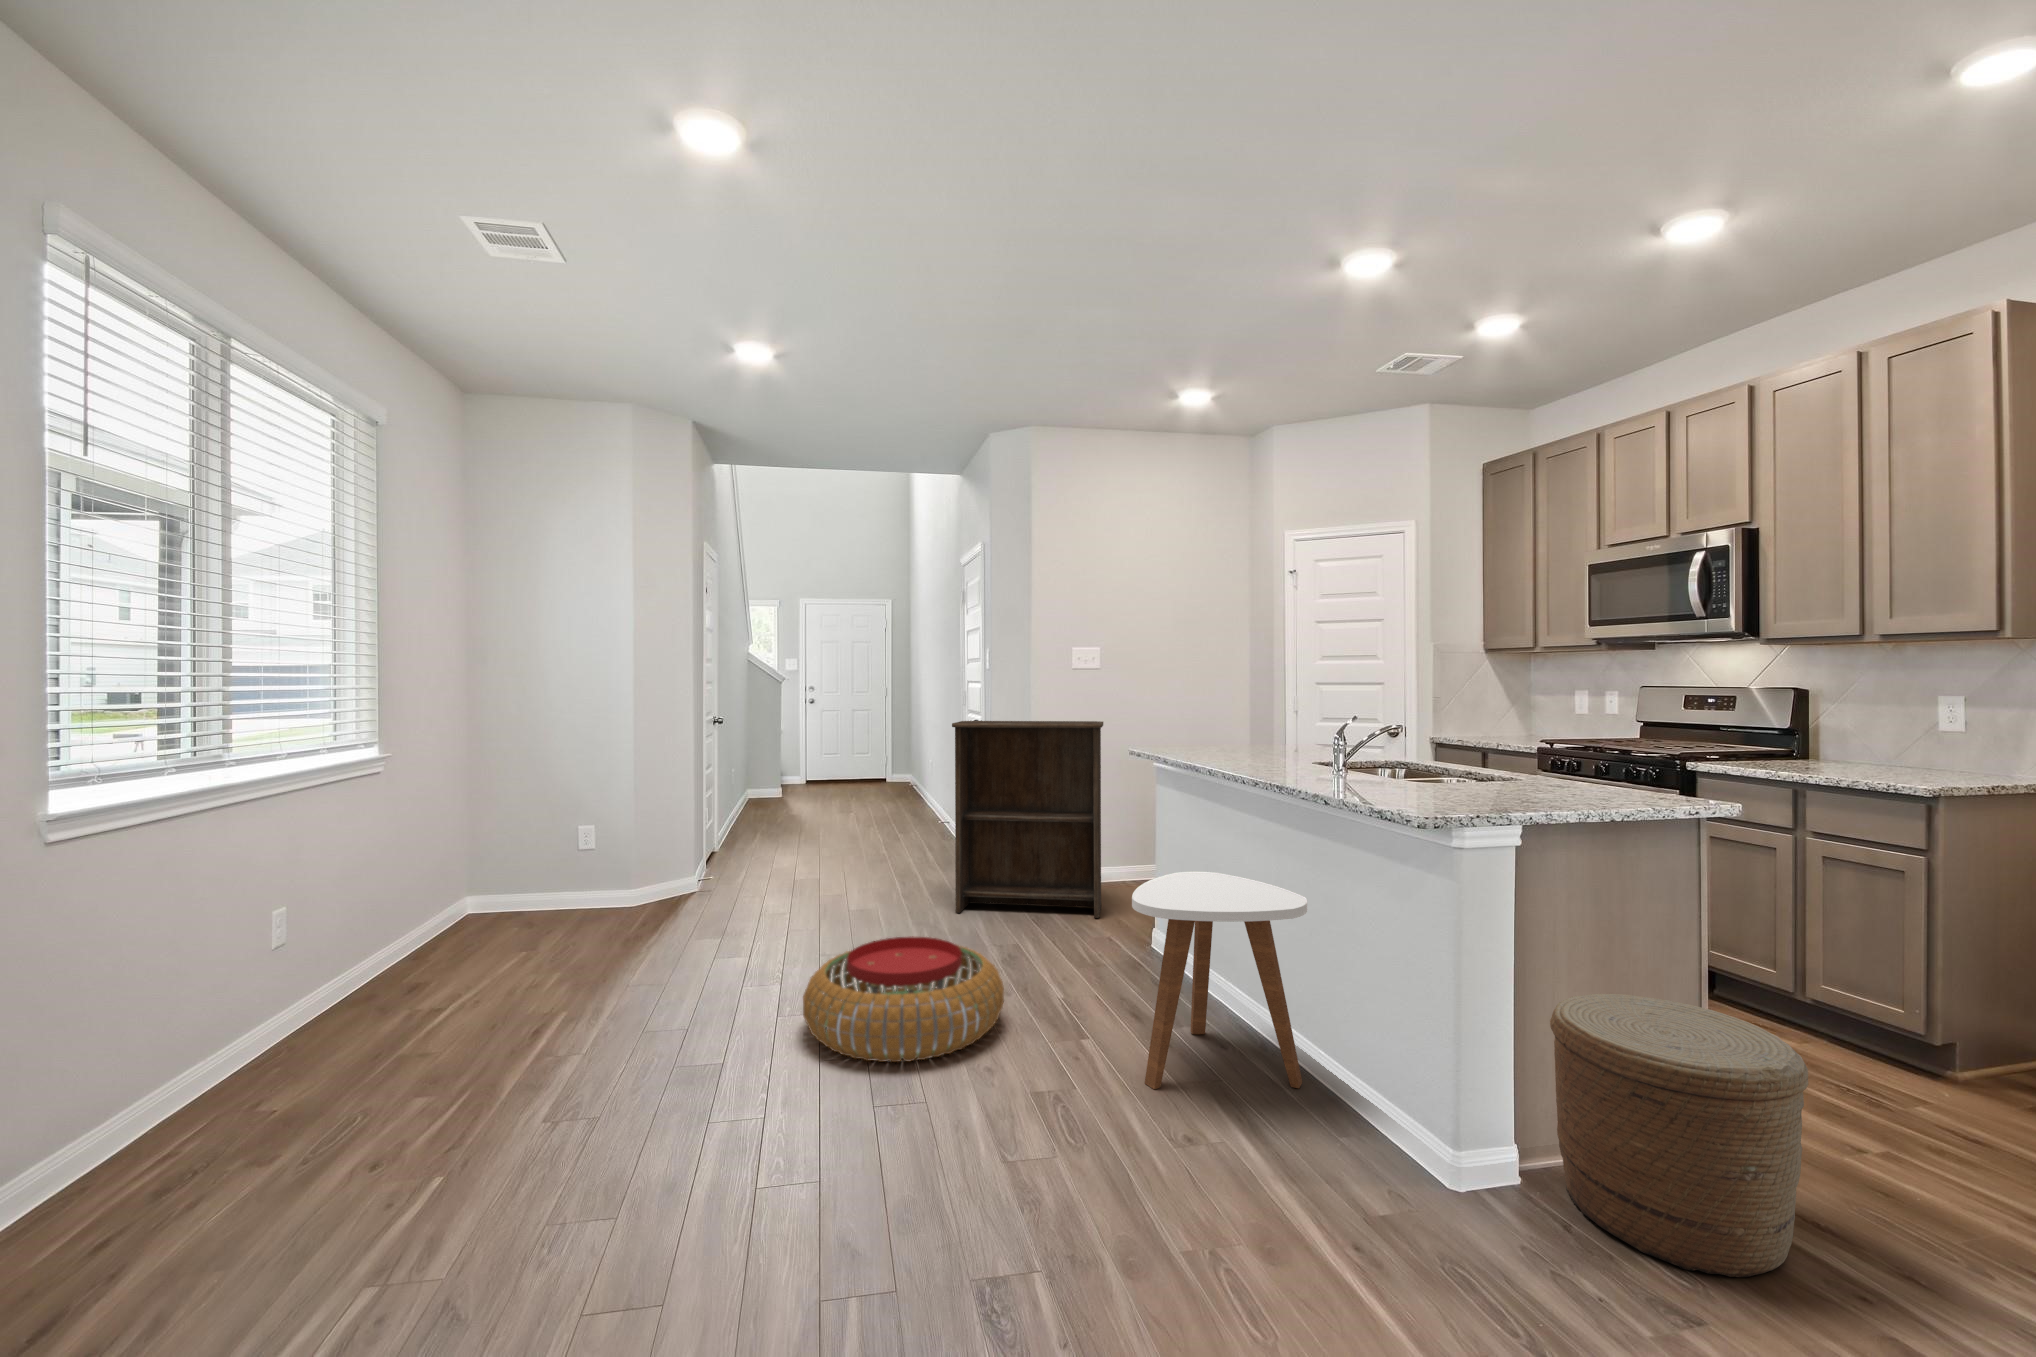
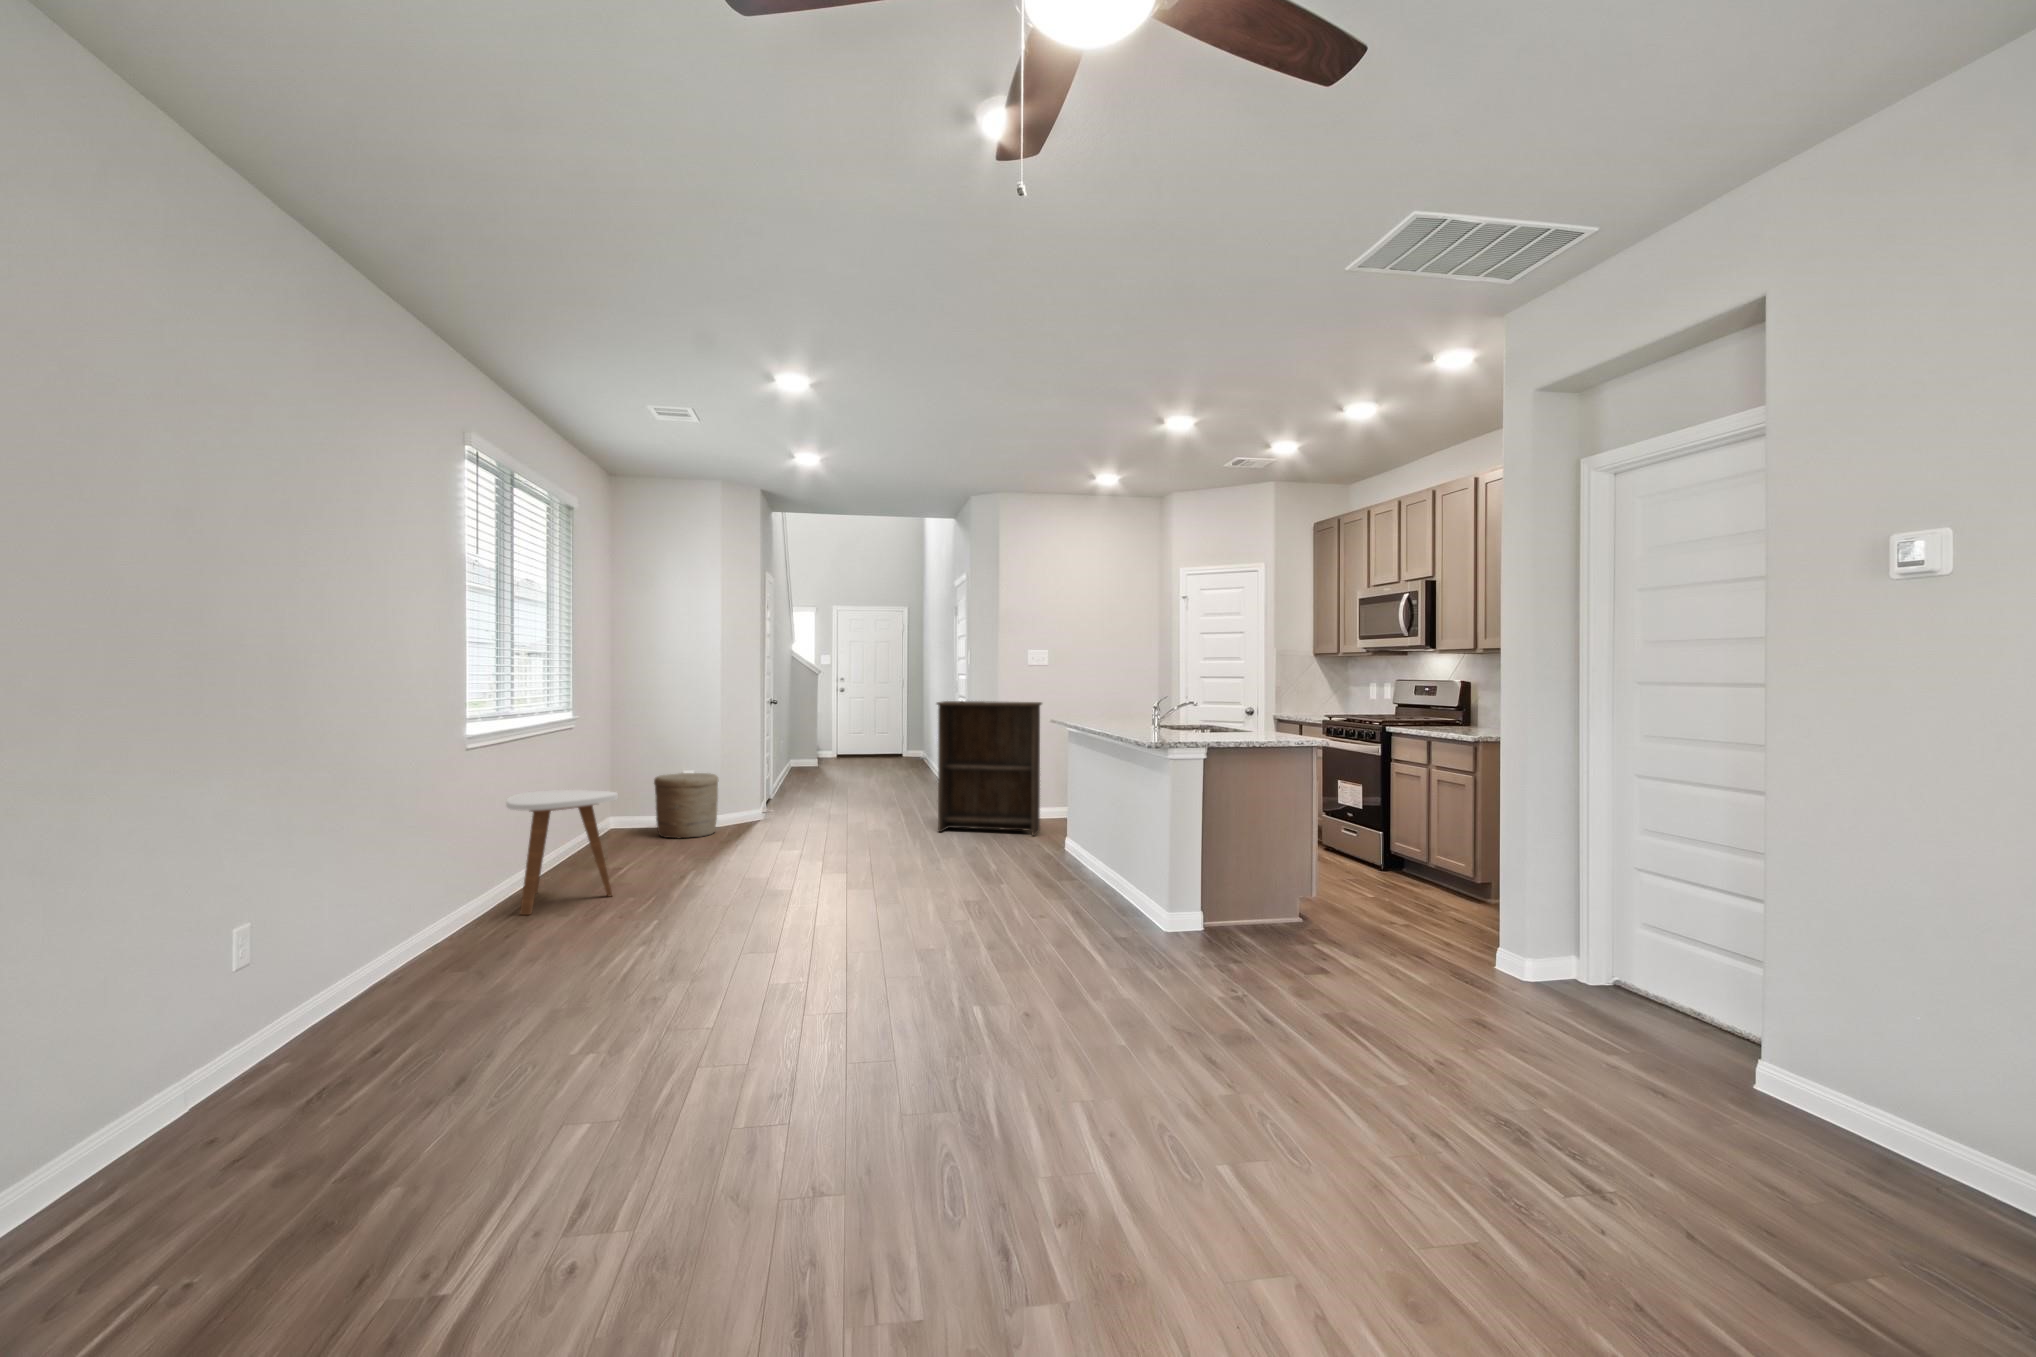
side table: present [1132,871,1307,1089] -> present [506,790,618,915]
pouf: present [803,937,1004,1062] -> none [835,828,954,889]
woven basket: present [1550,994,1808,1277] -> present [654,773,718,838]

